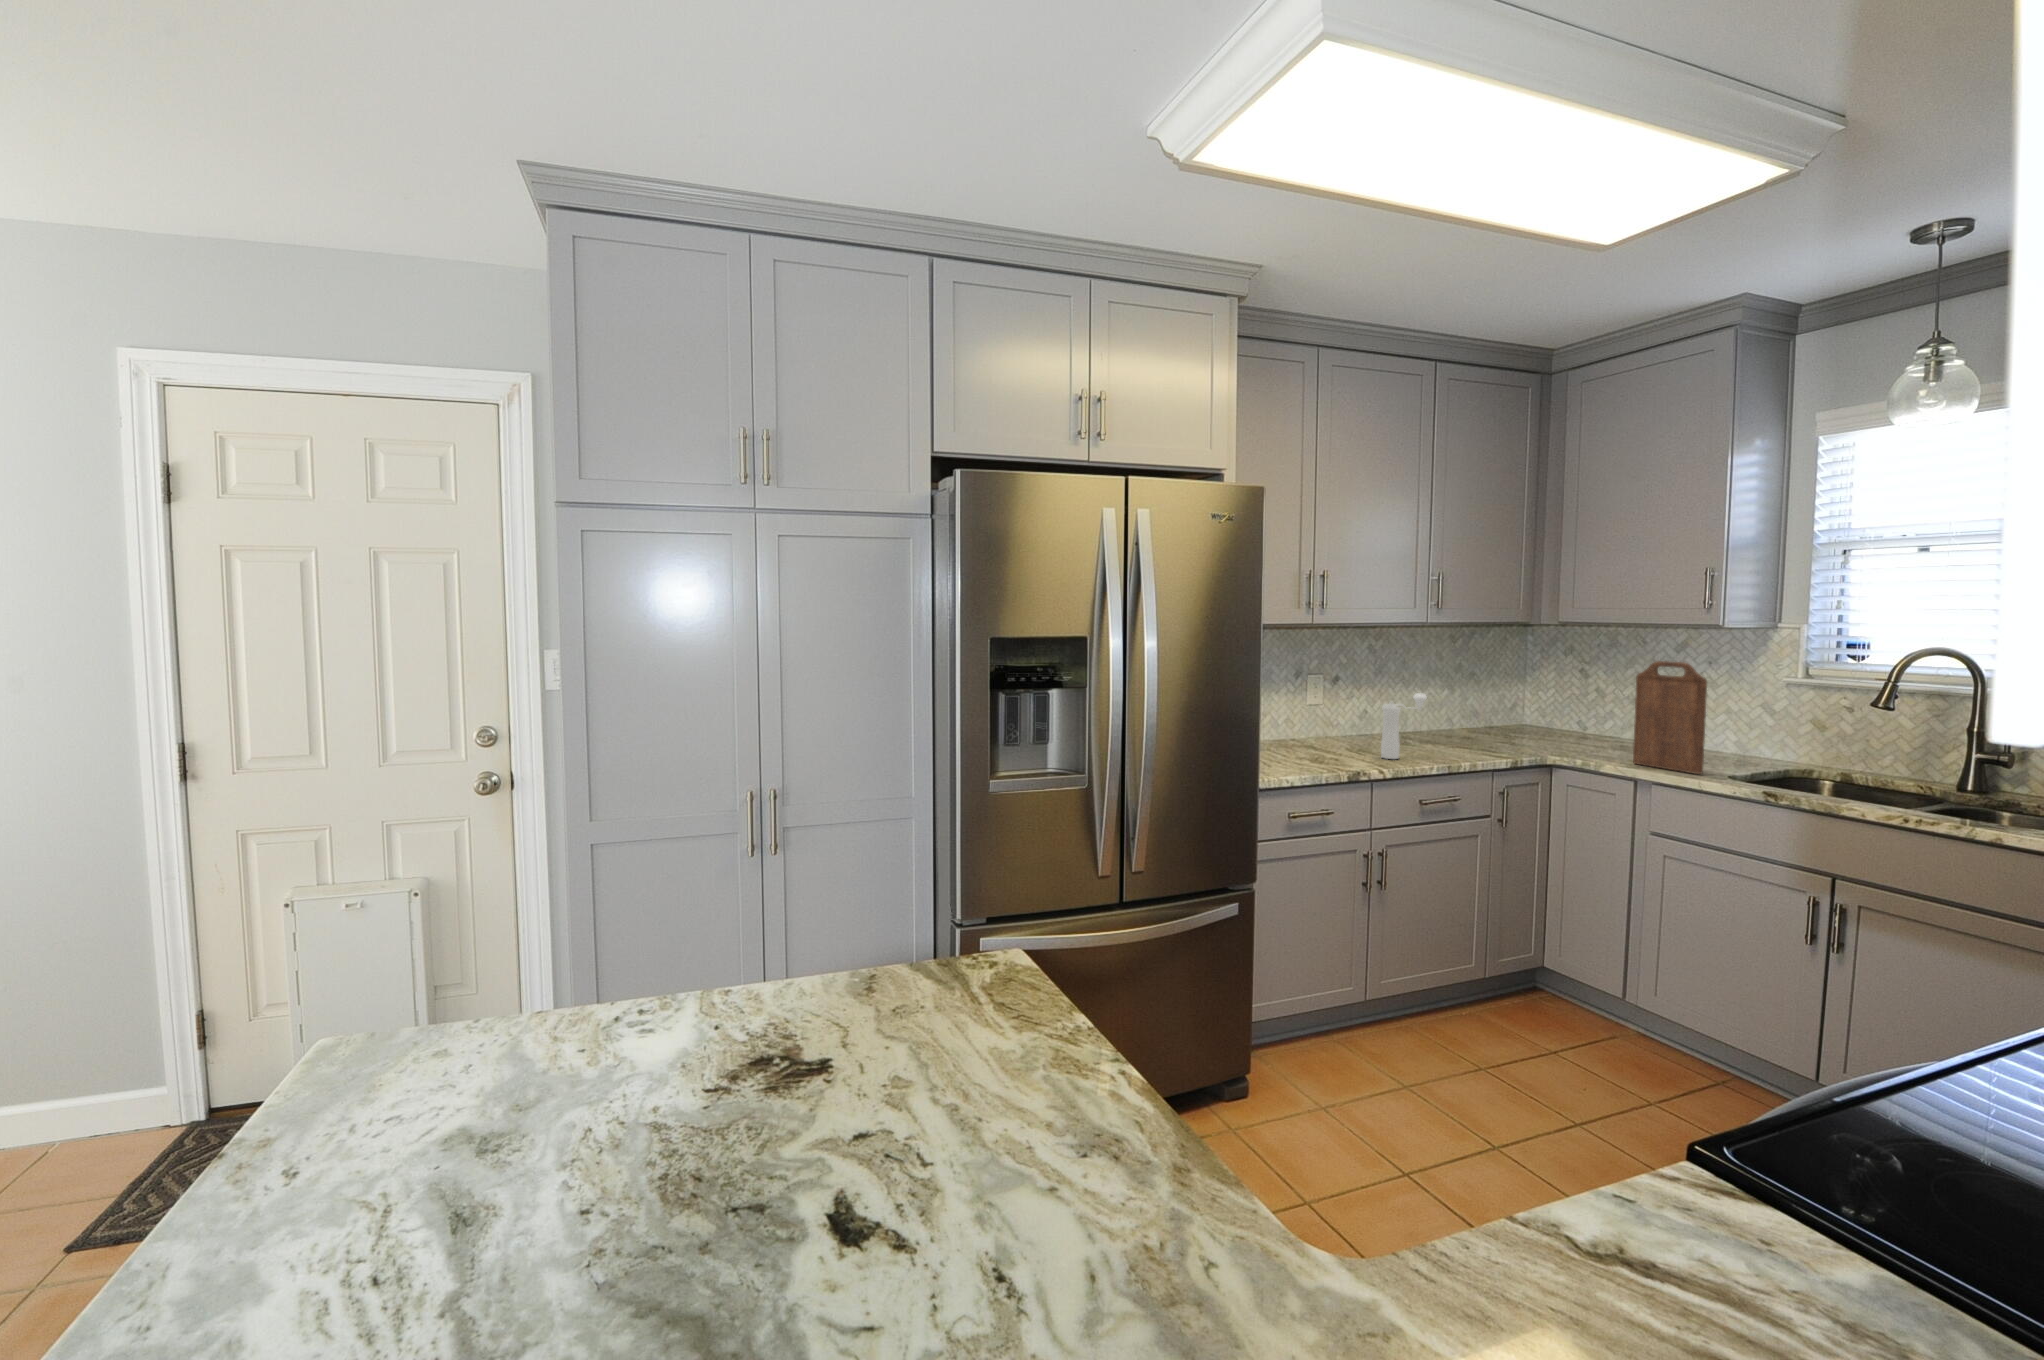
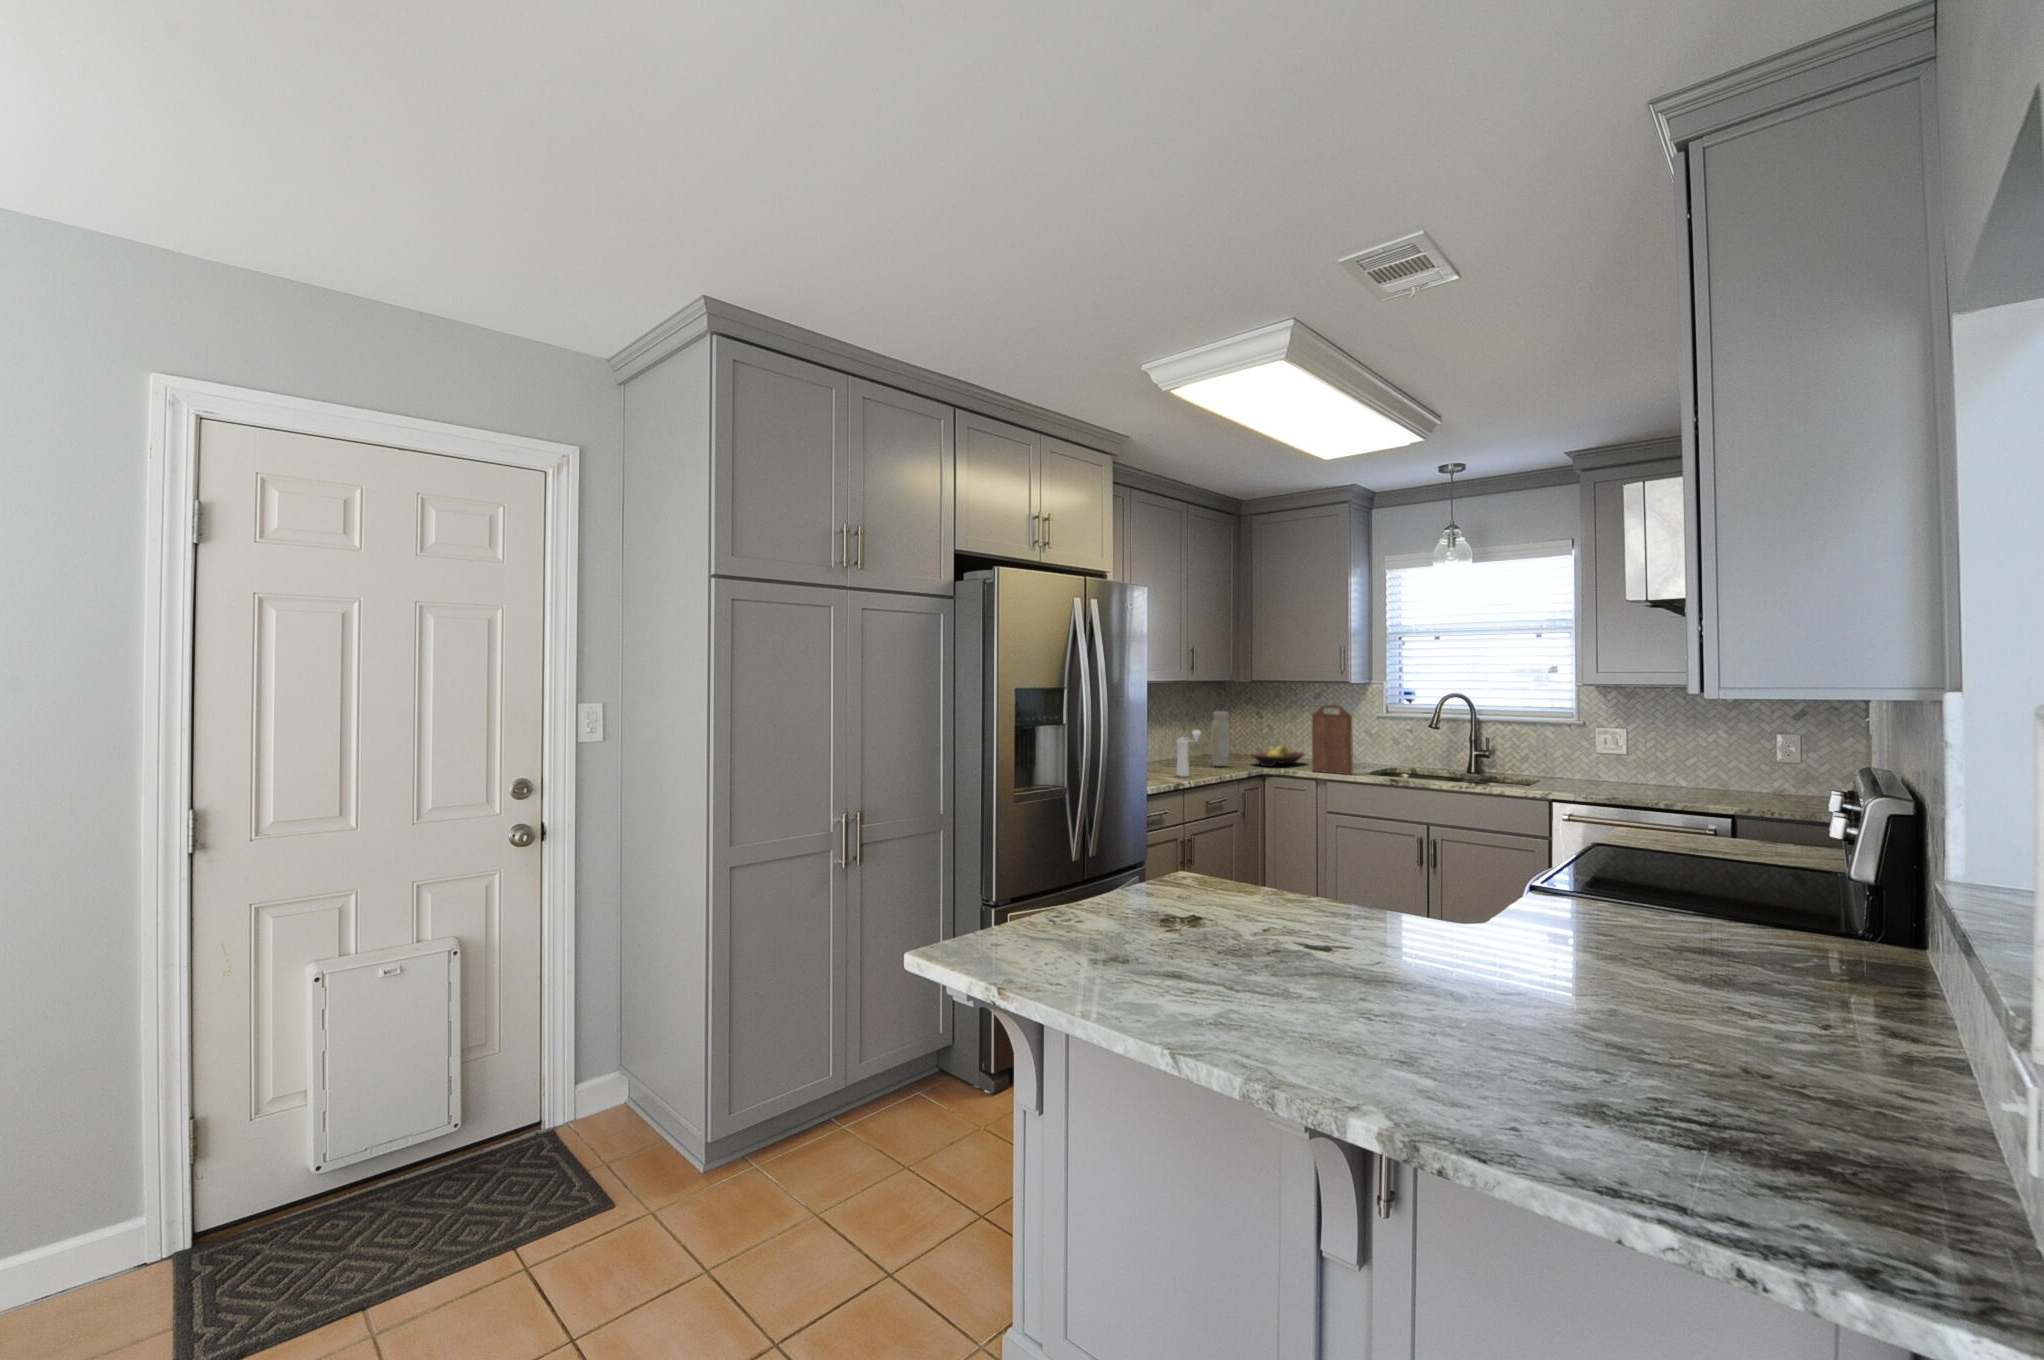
vase: none [1470,665,1502,745] -> present [1211,711,1229,766]
fruit bowl: none [1541,717,1646,750] -> present [1252,745,1305,766]

